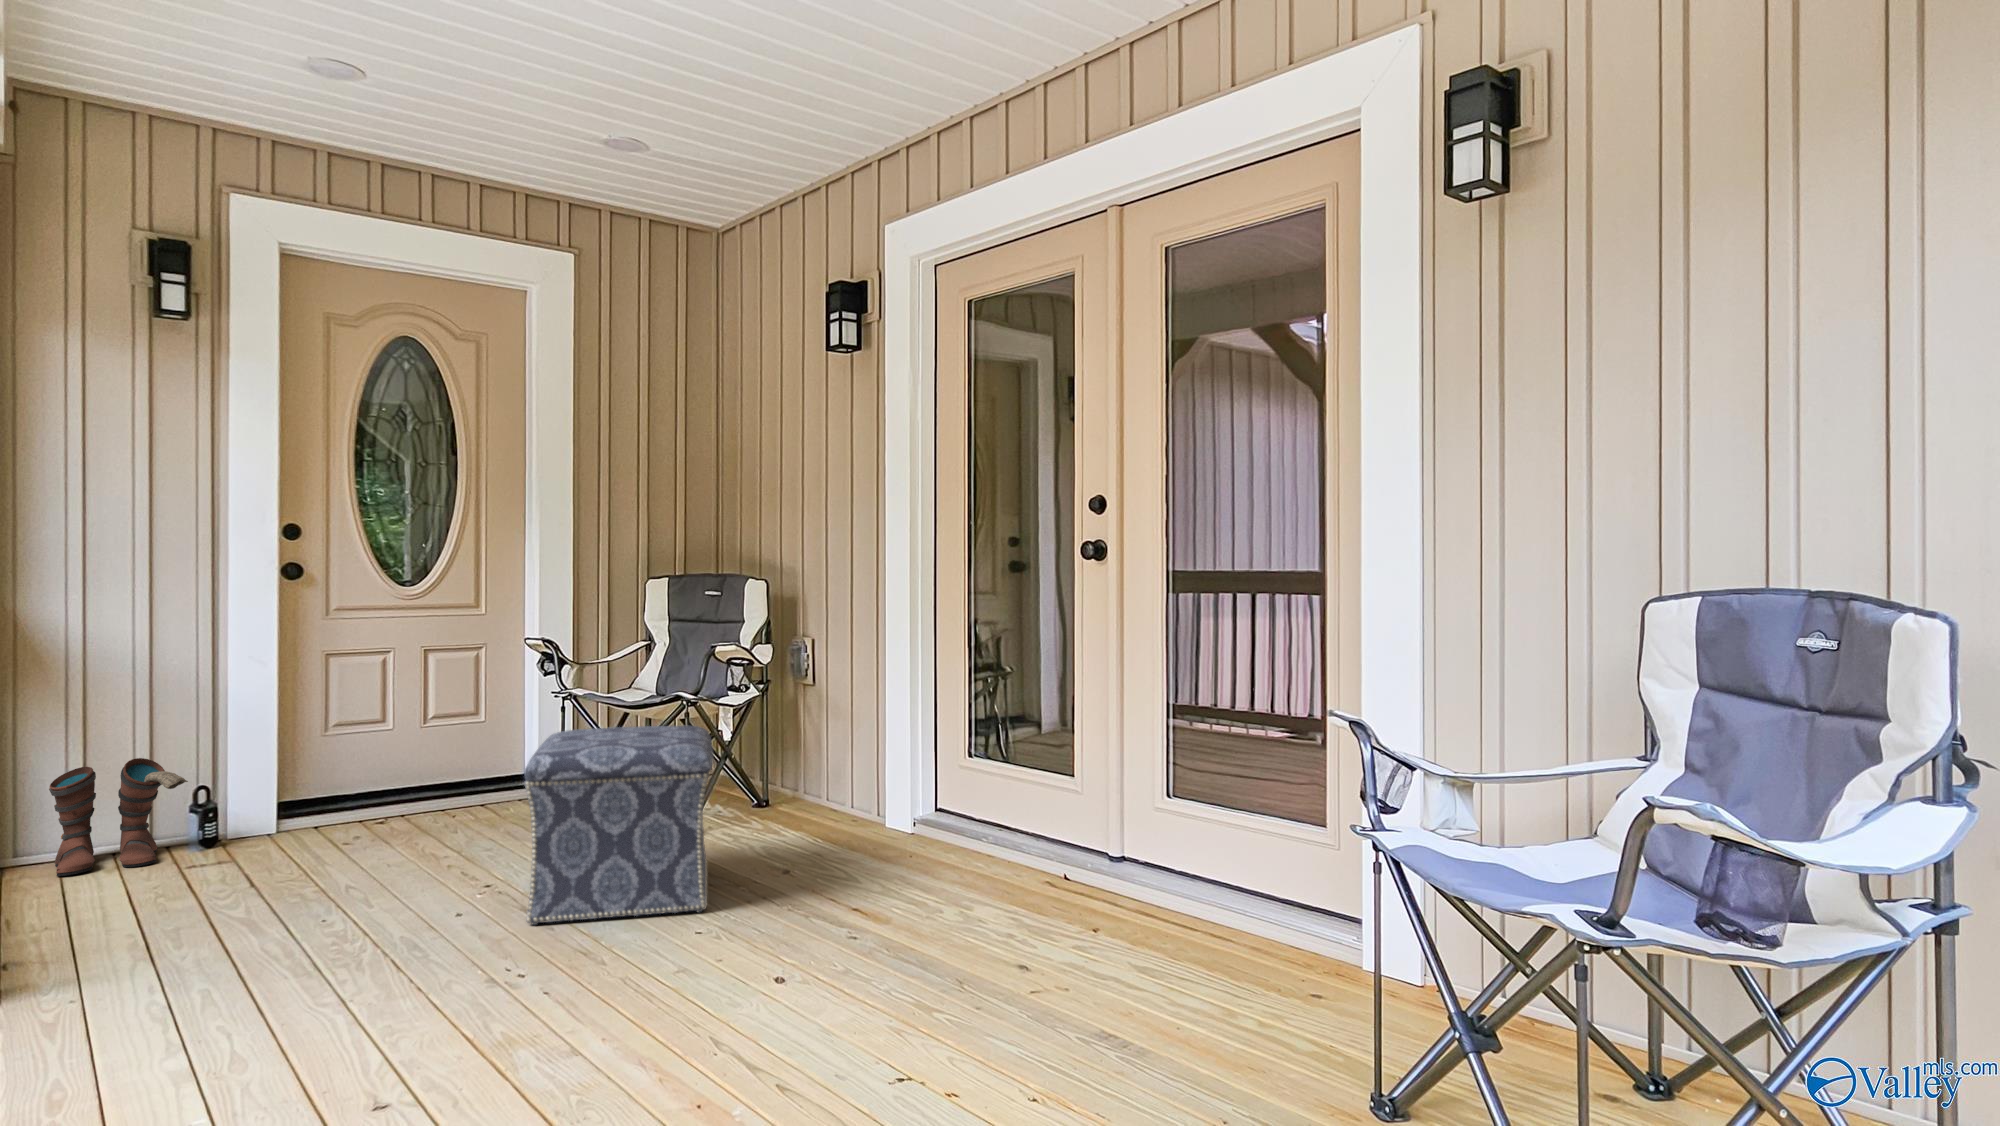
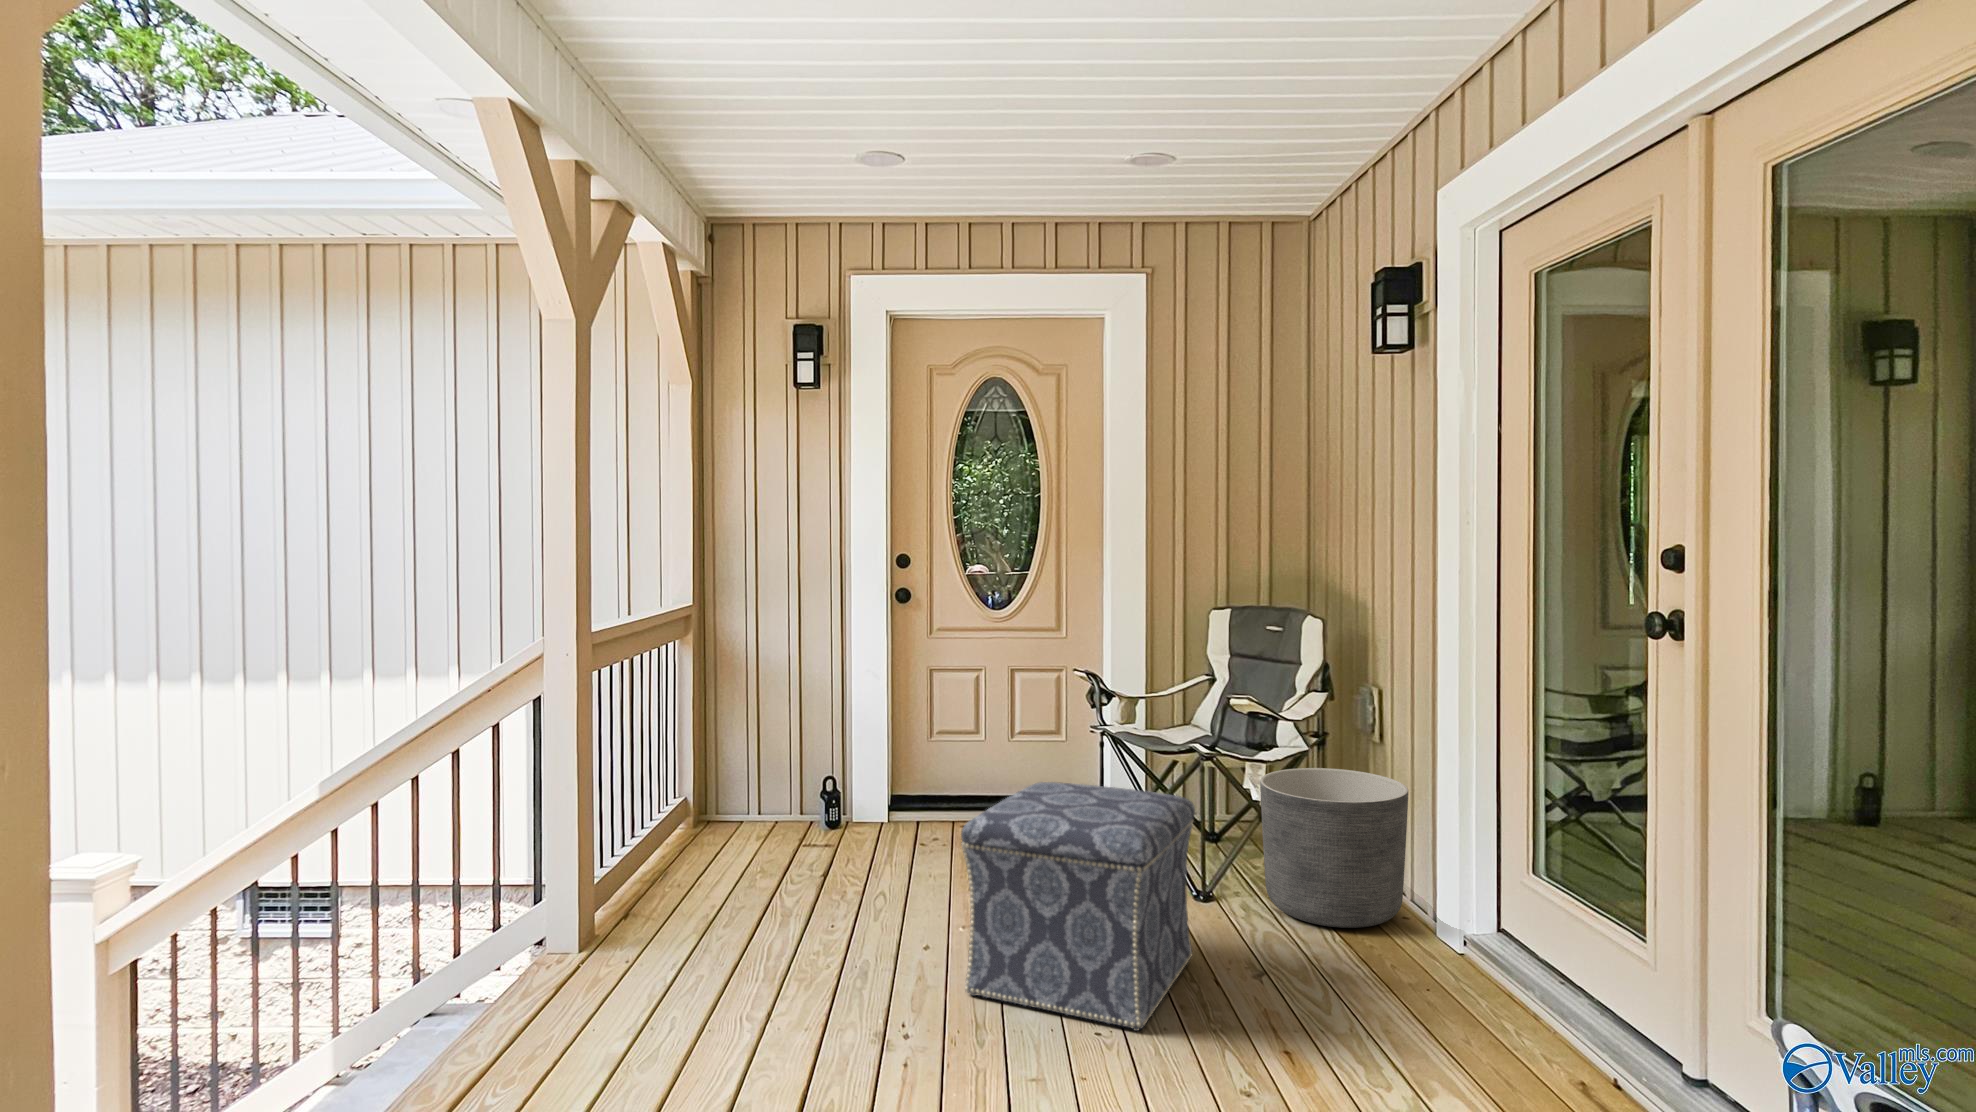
planter: none [728,707,846,829] -> present [1260,768,1408,928]
boots: present [49,758,188,876] -> none [727,750,813,840]

